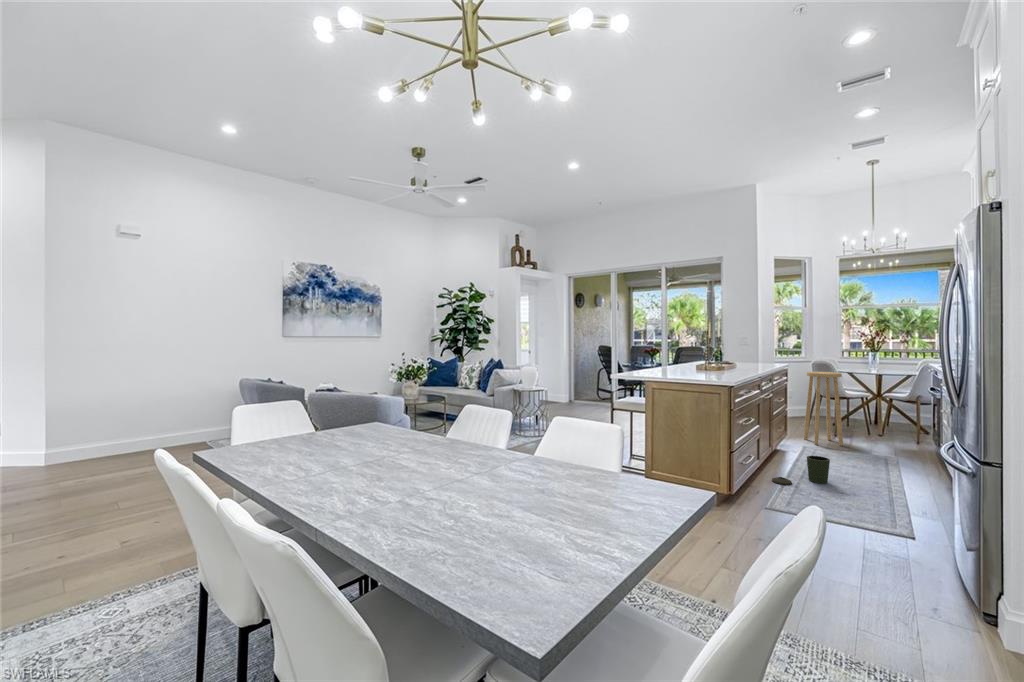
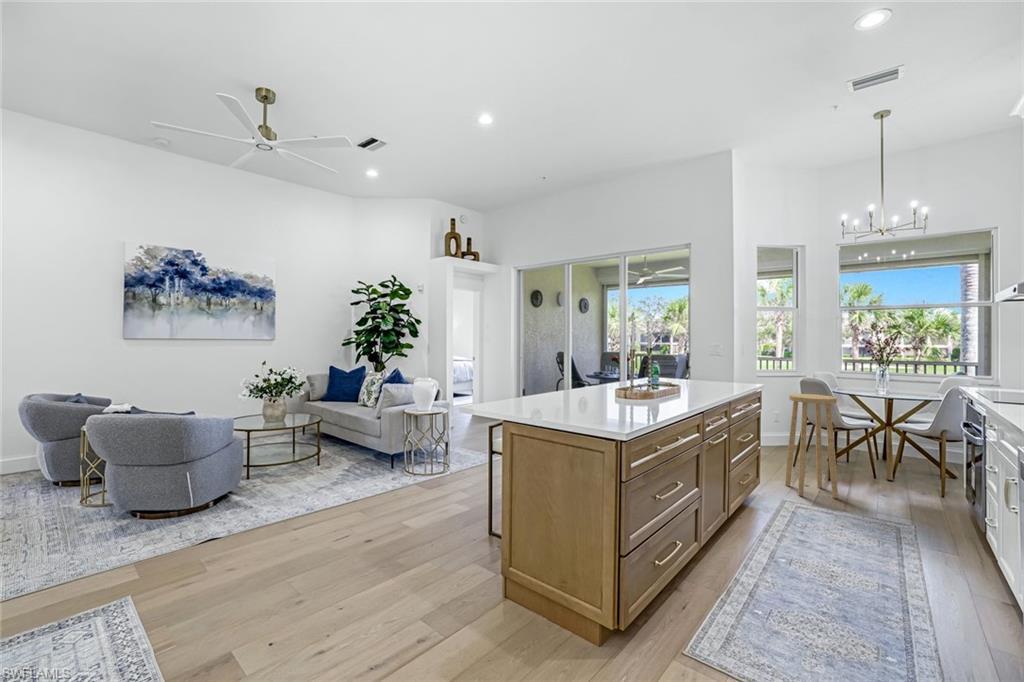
trash can: present [772,456,830,485] -> none [720,534,811,584]

